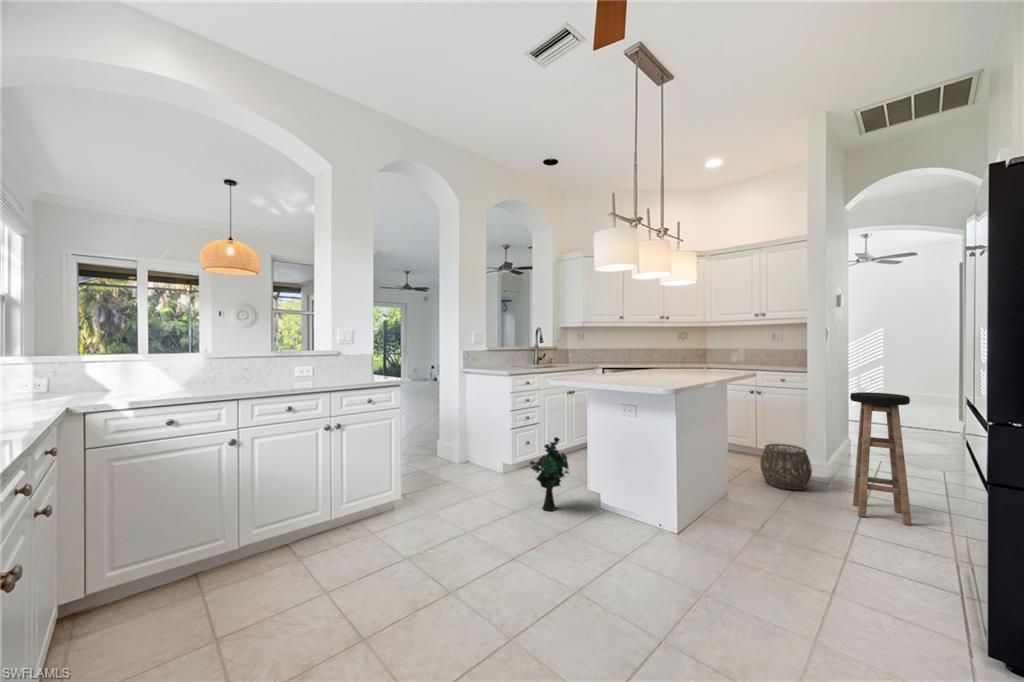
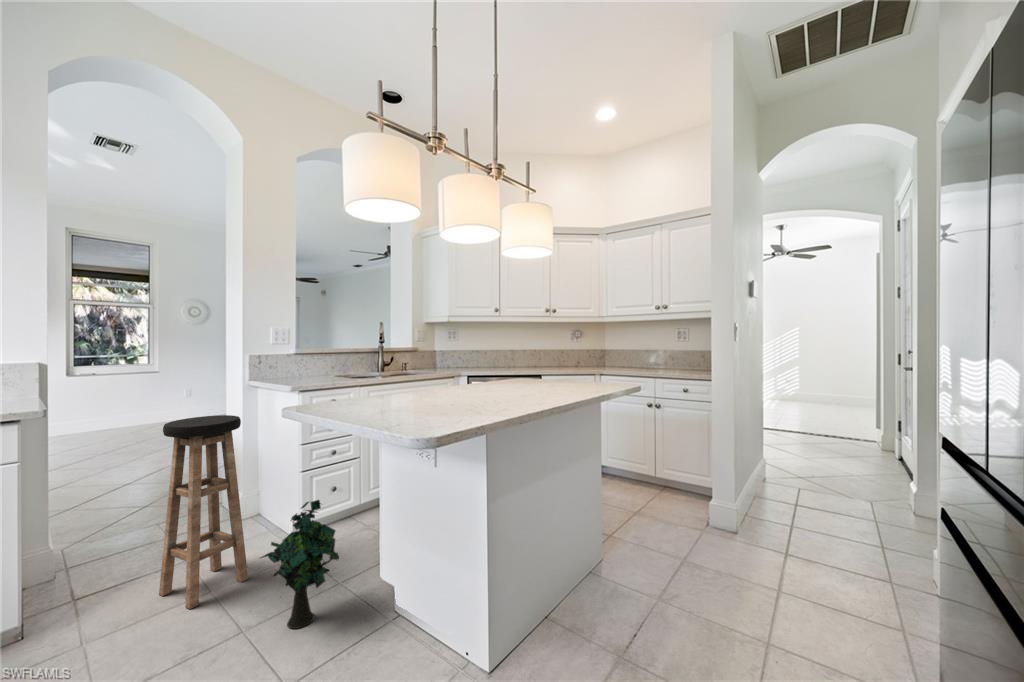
bar stool: present [850,392,912,525] -> present [159,415,248,609]
woven basket: present [760,444,812,490] -> none [648,481,713,551]

